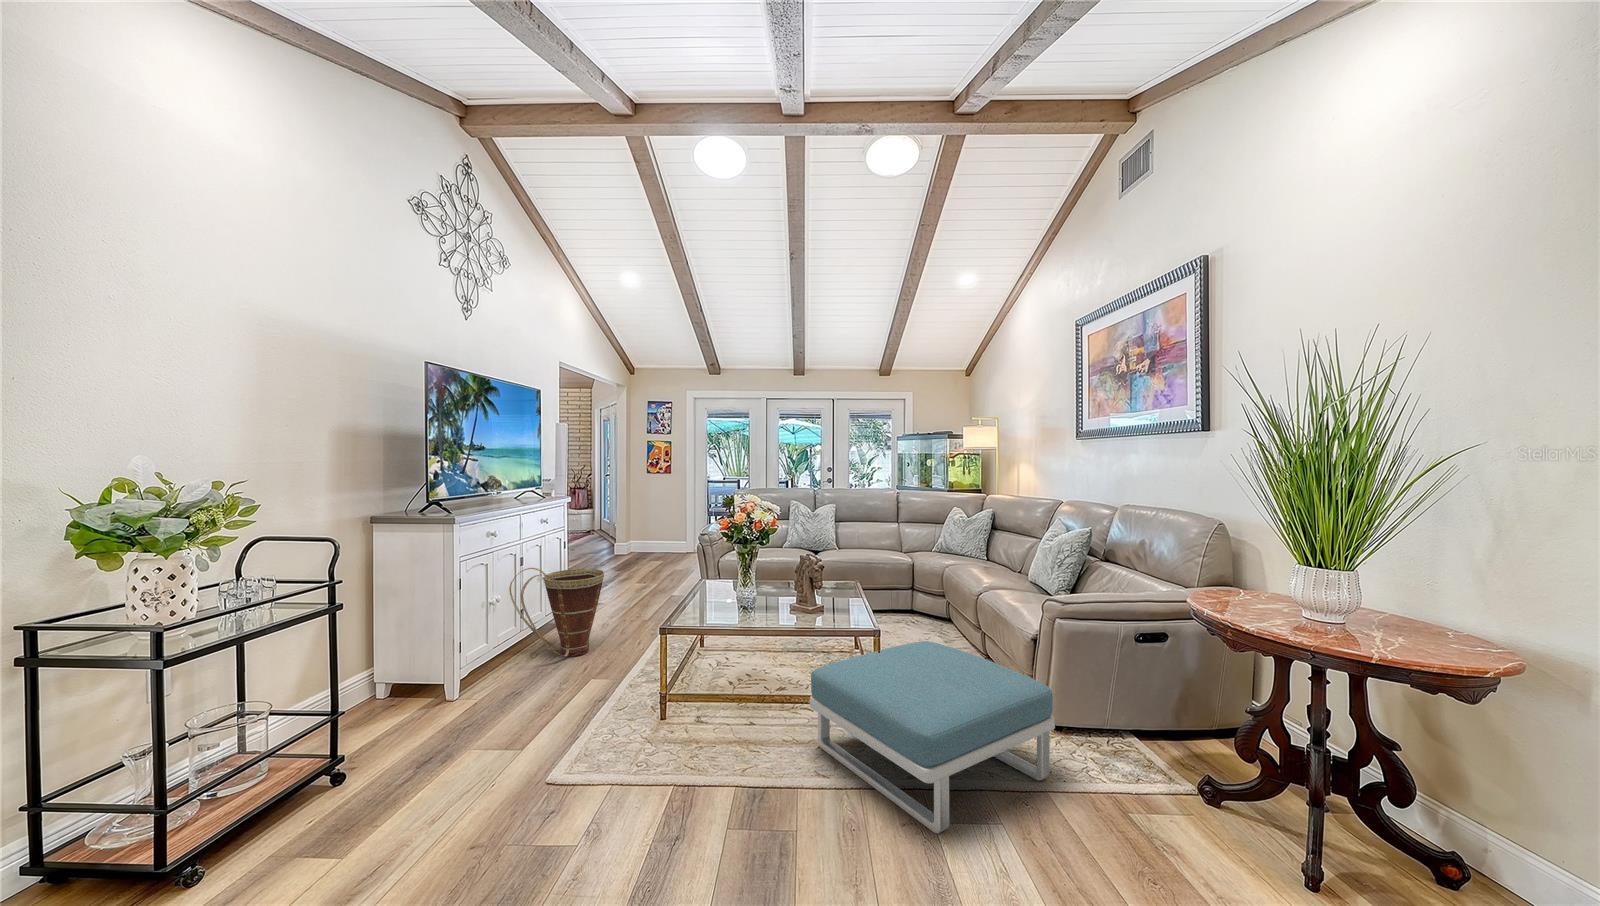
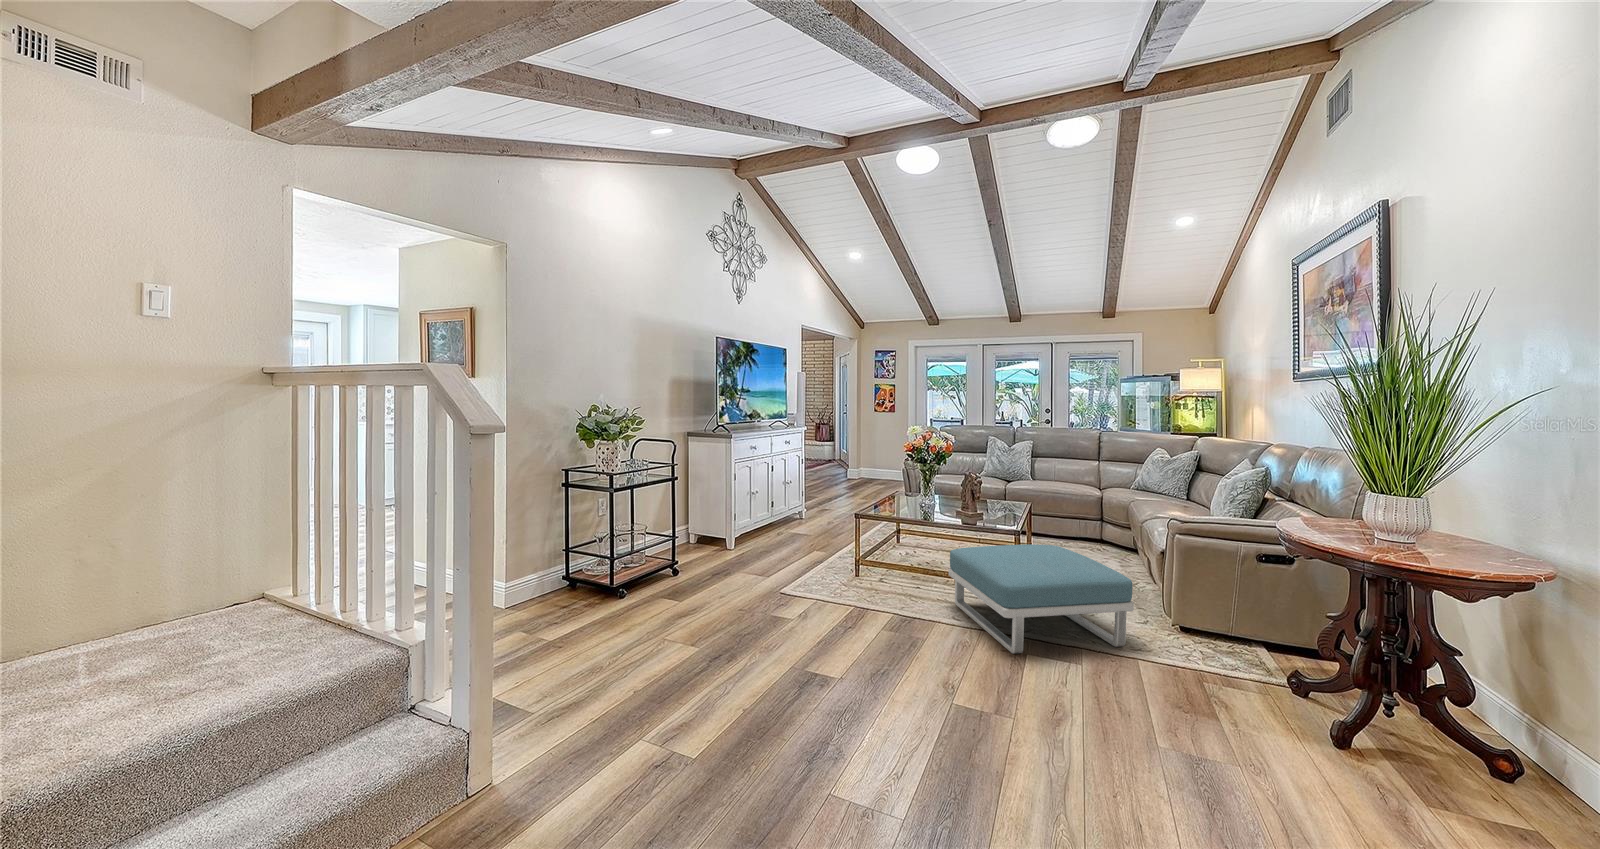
basket: present [509,568,604,657] -> none [765,474,826,538]

